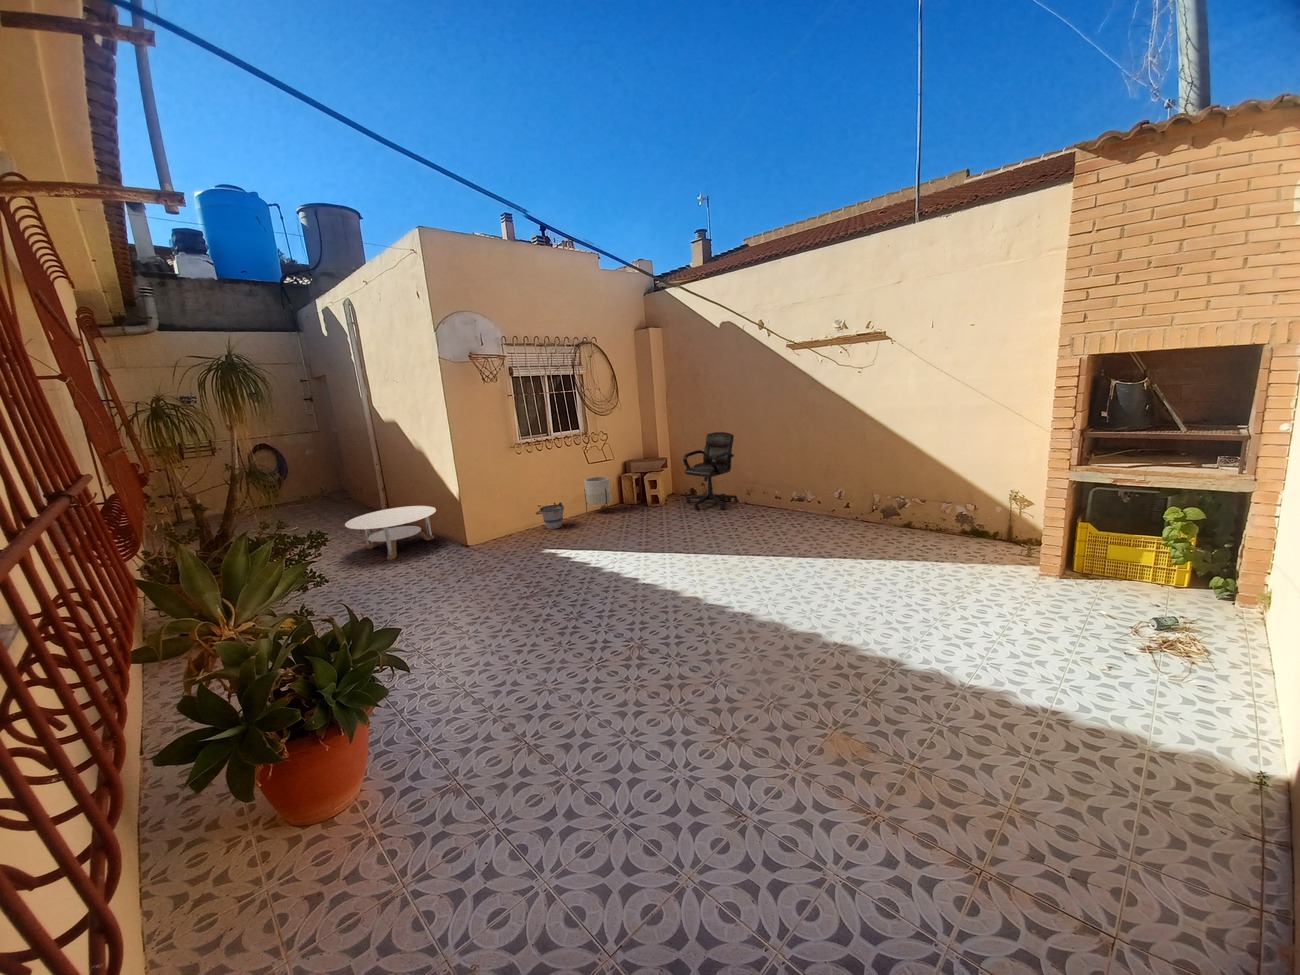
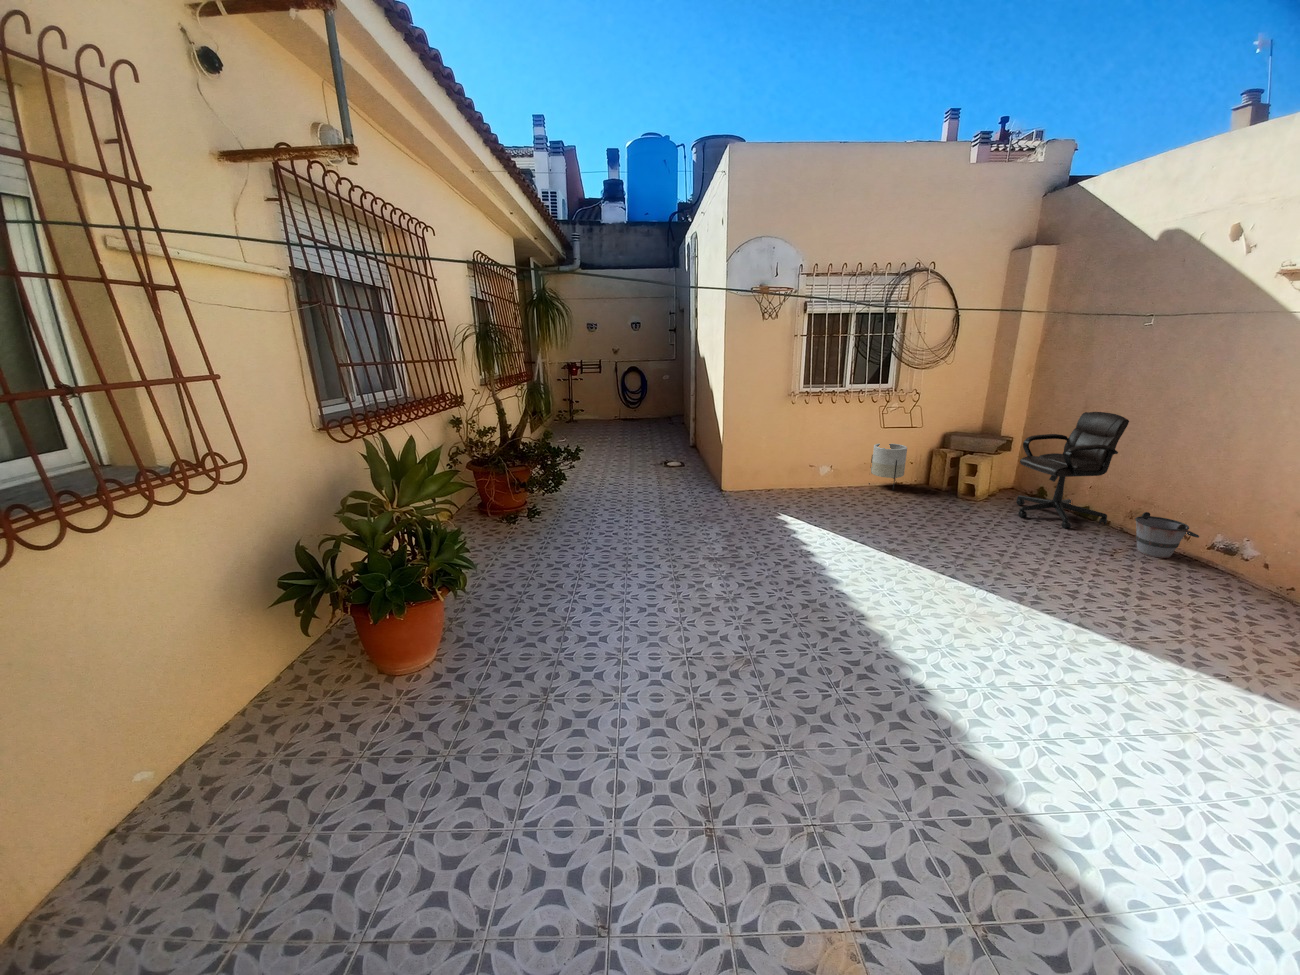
bucket: present [536,502,564,529] -> present [1135,512,1199,558]
round table: present [345,506,436,560] -> none [635,435,710,480]

